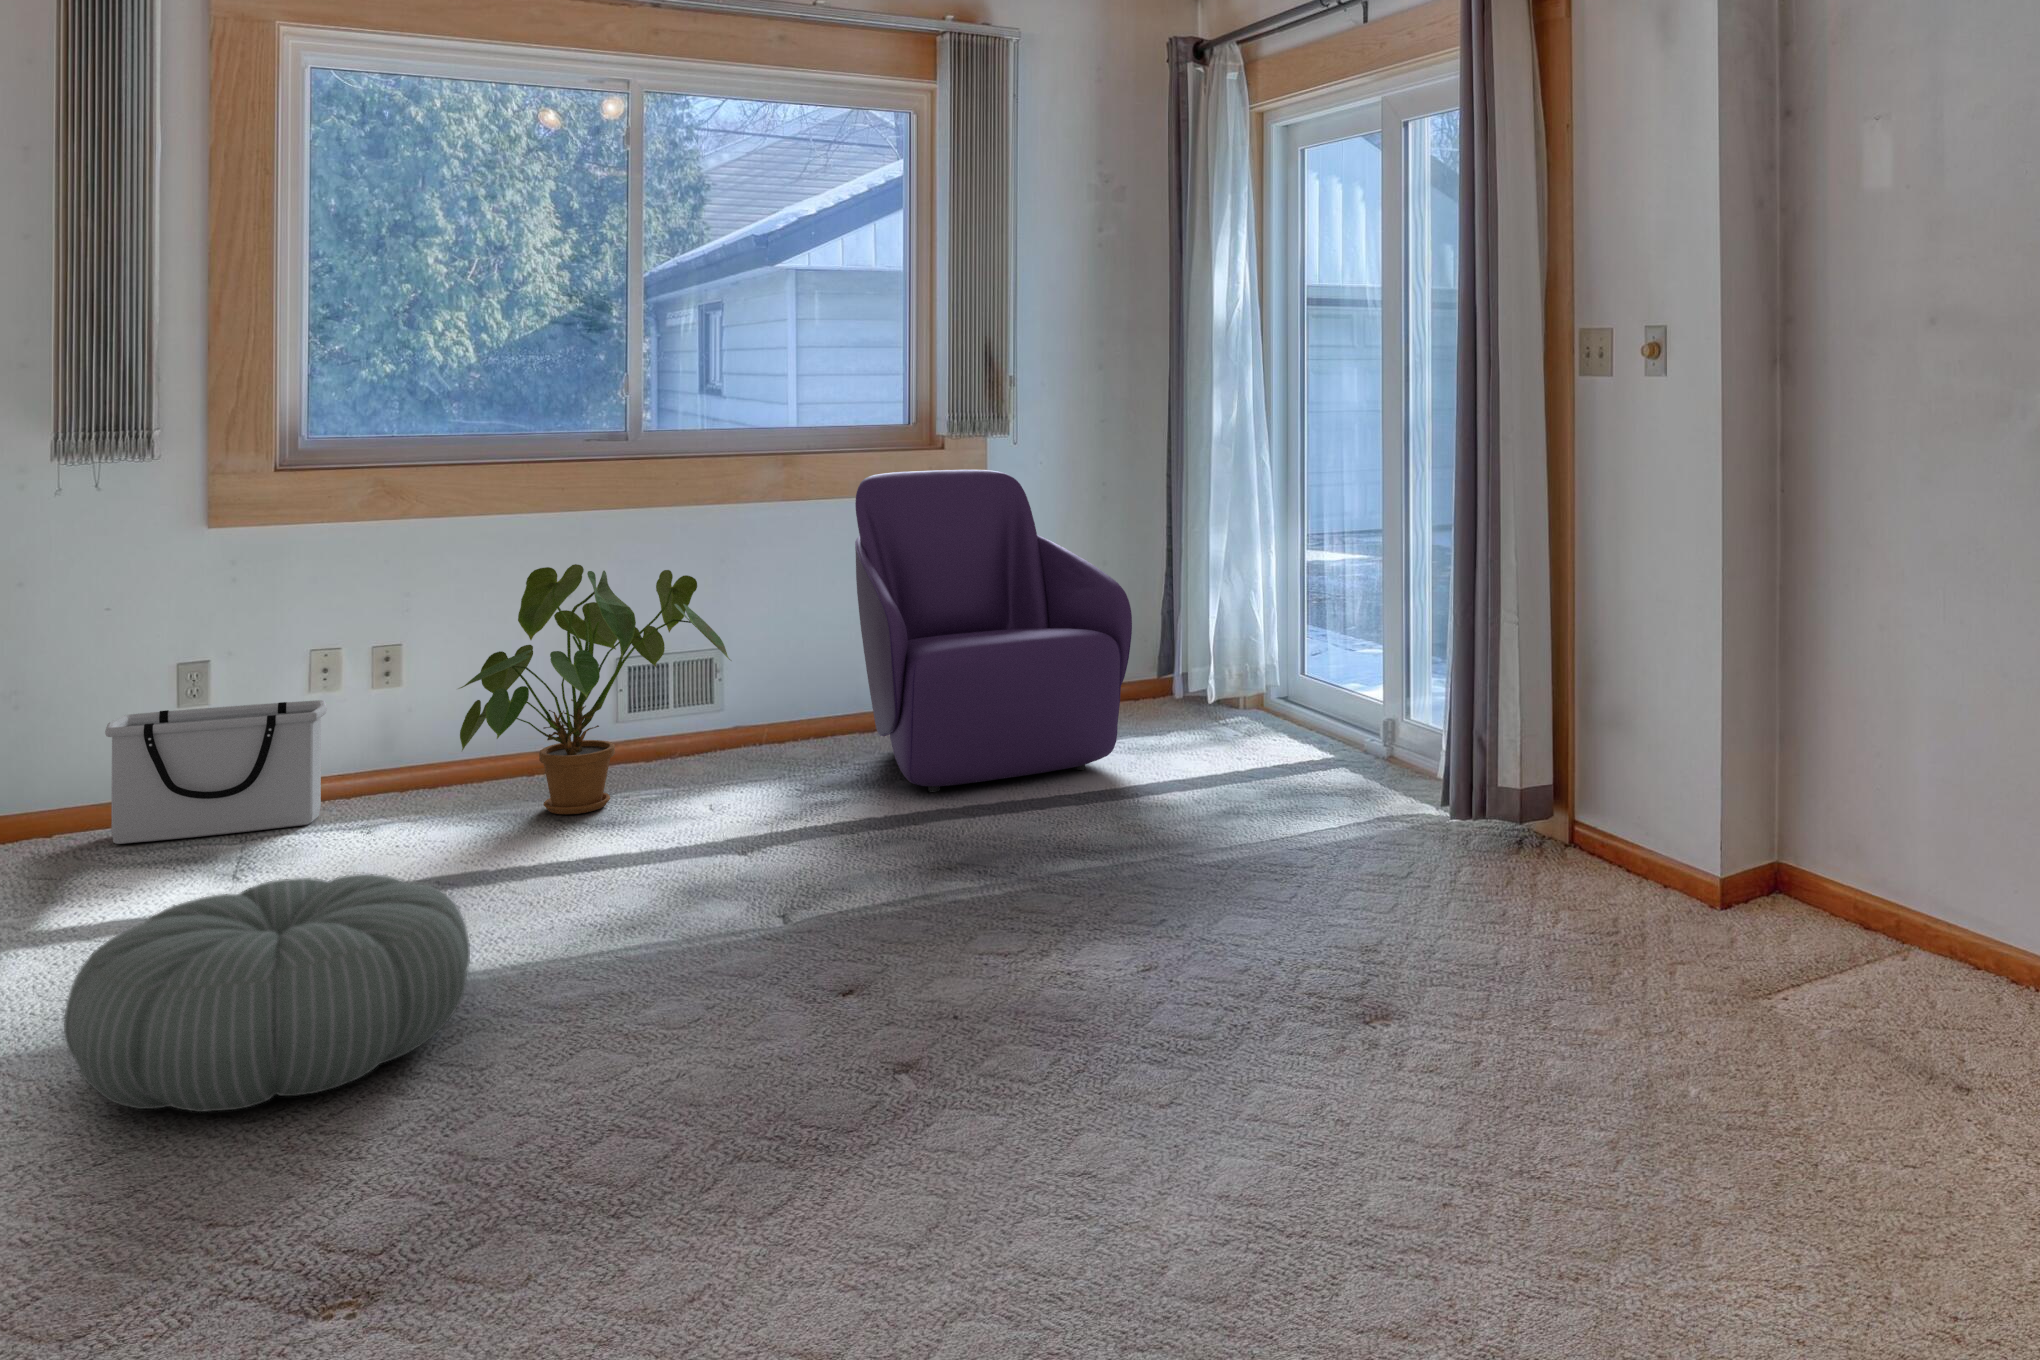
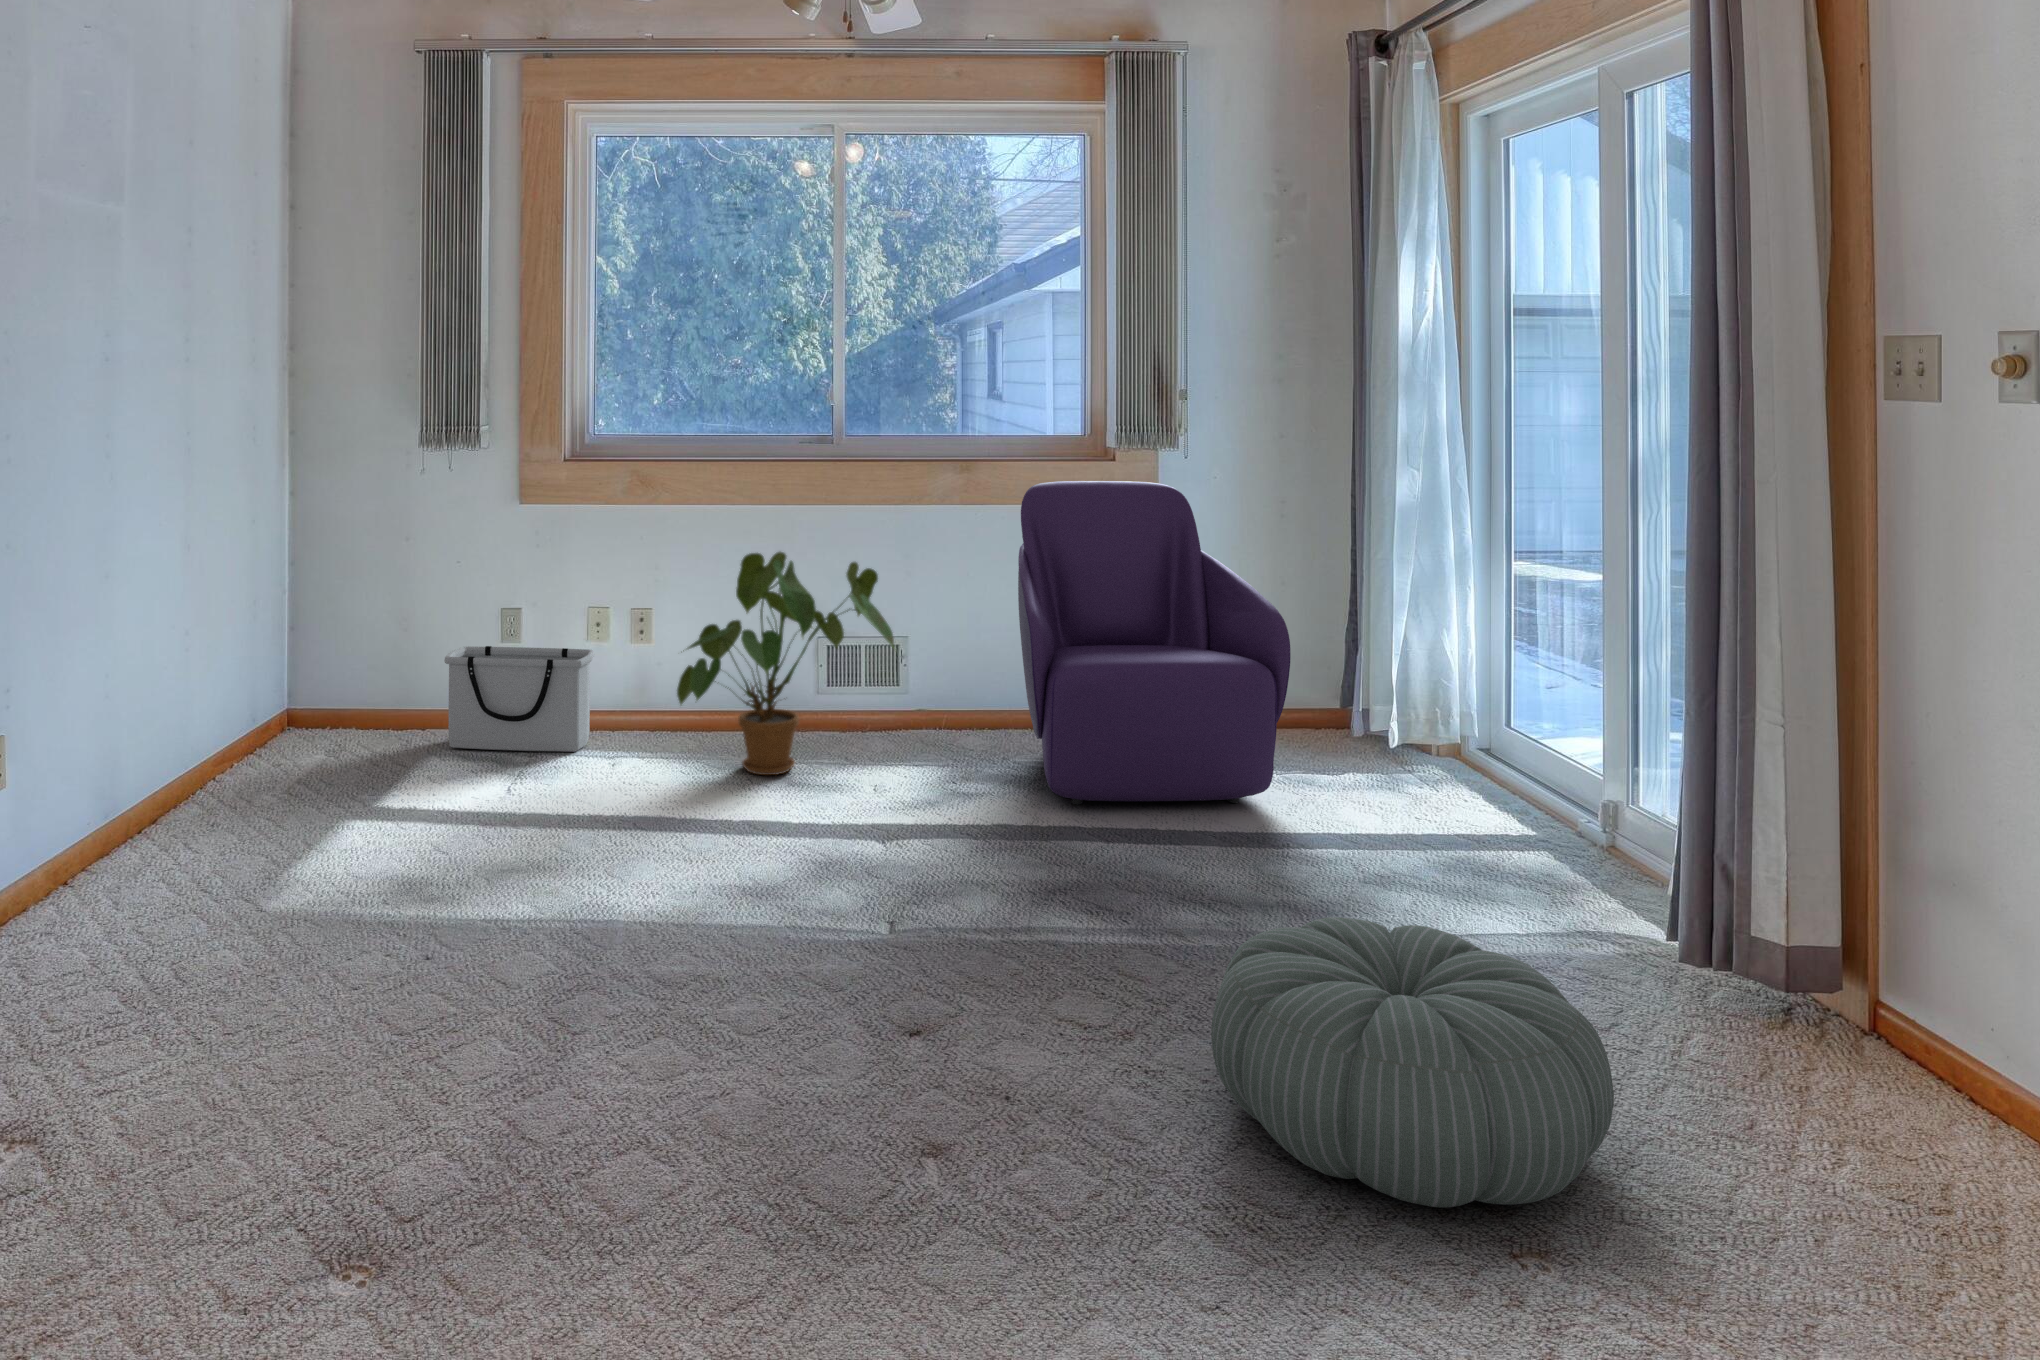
pouf: present [64,874,470,1112] -> present [1211,917,1614,1208]

